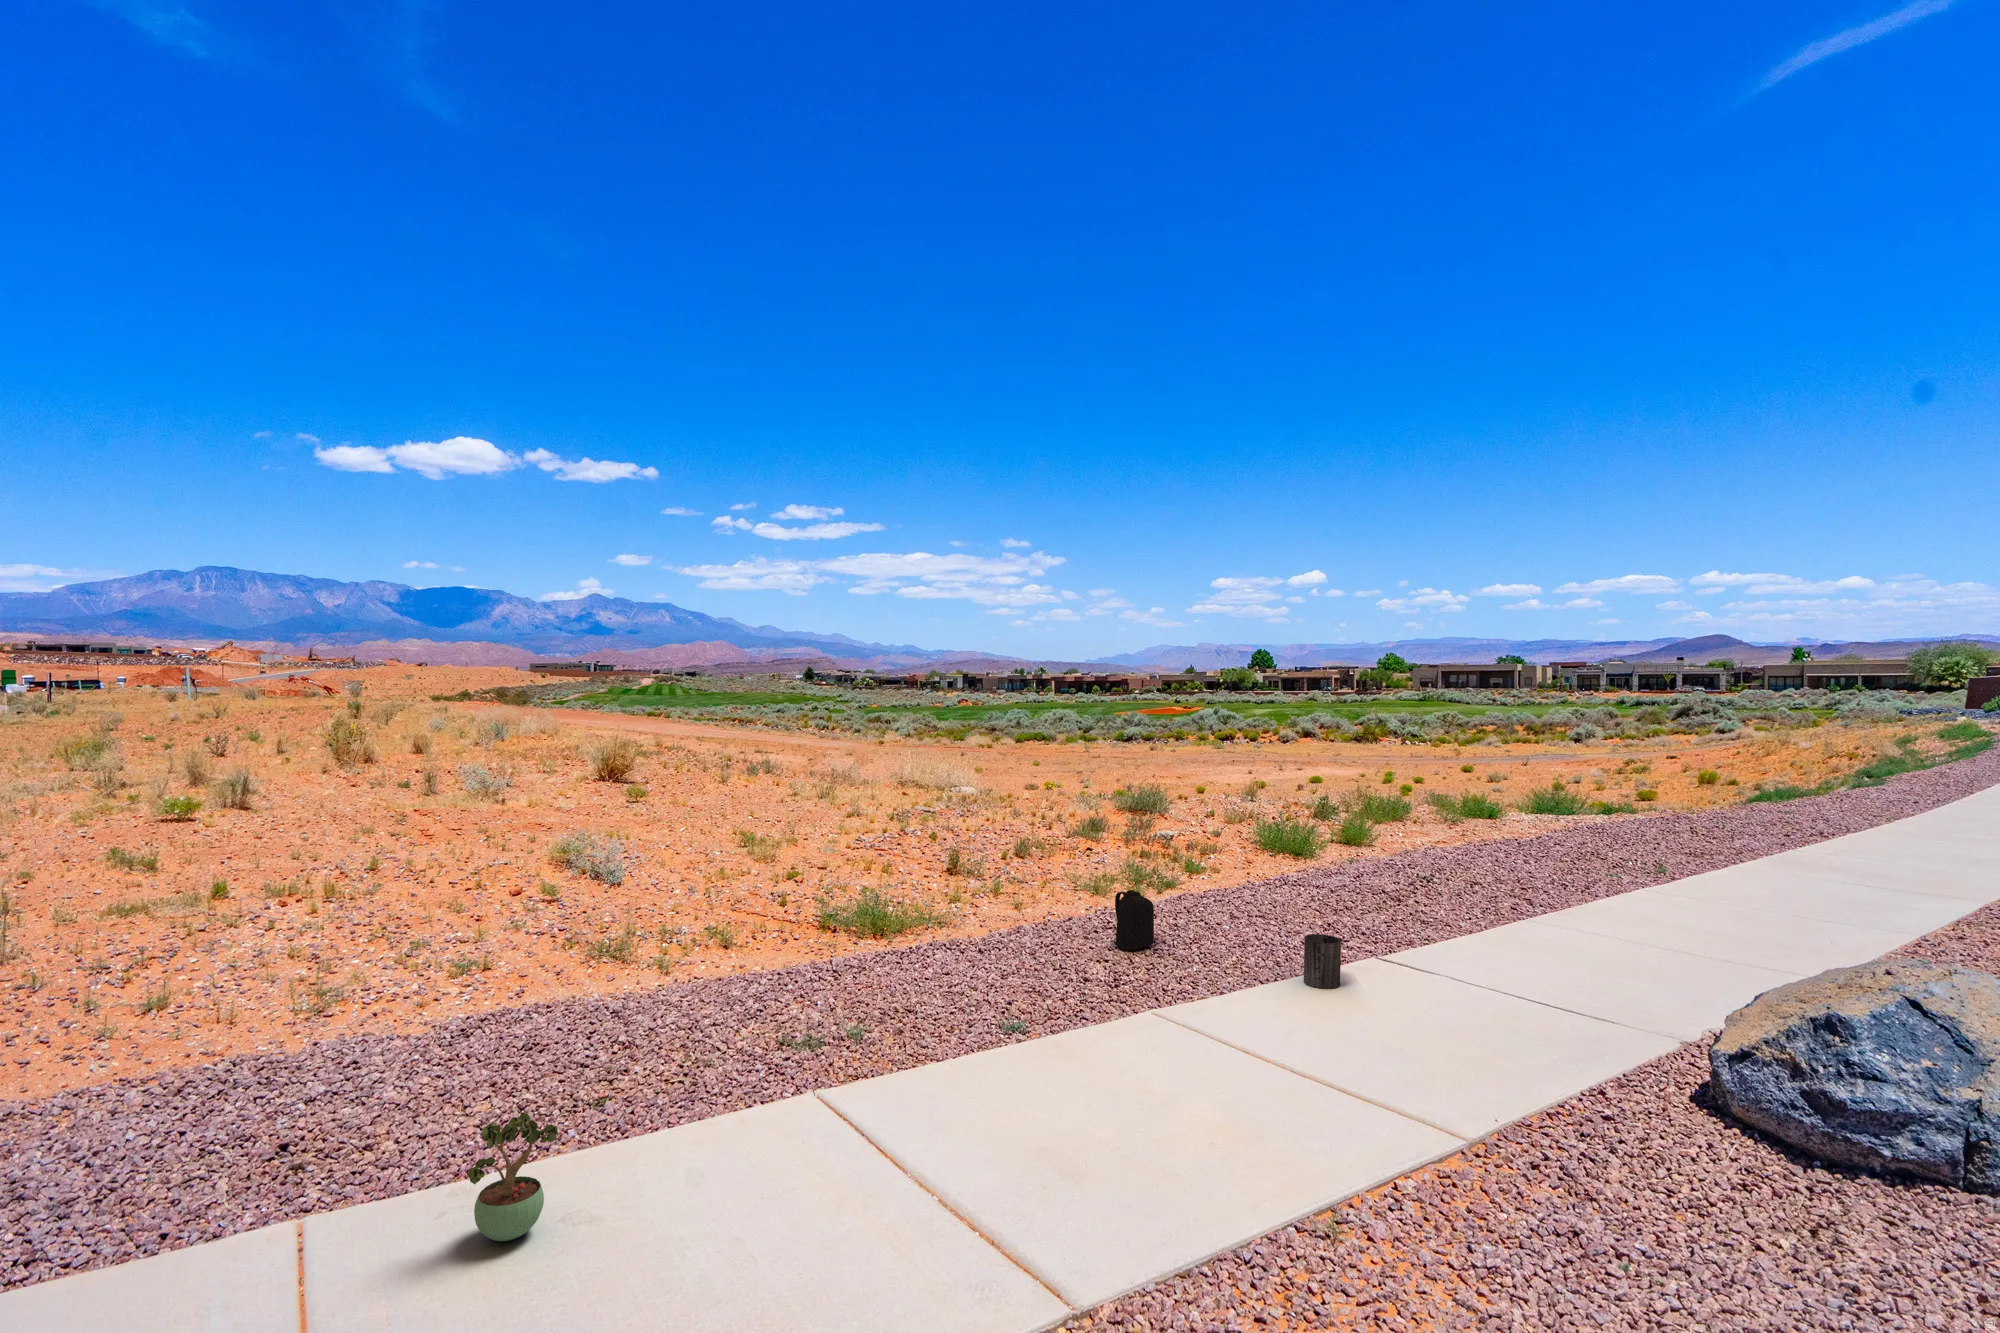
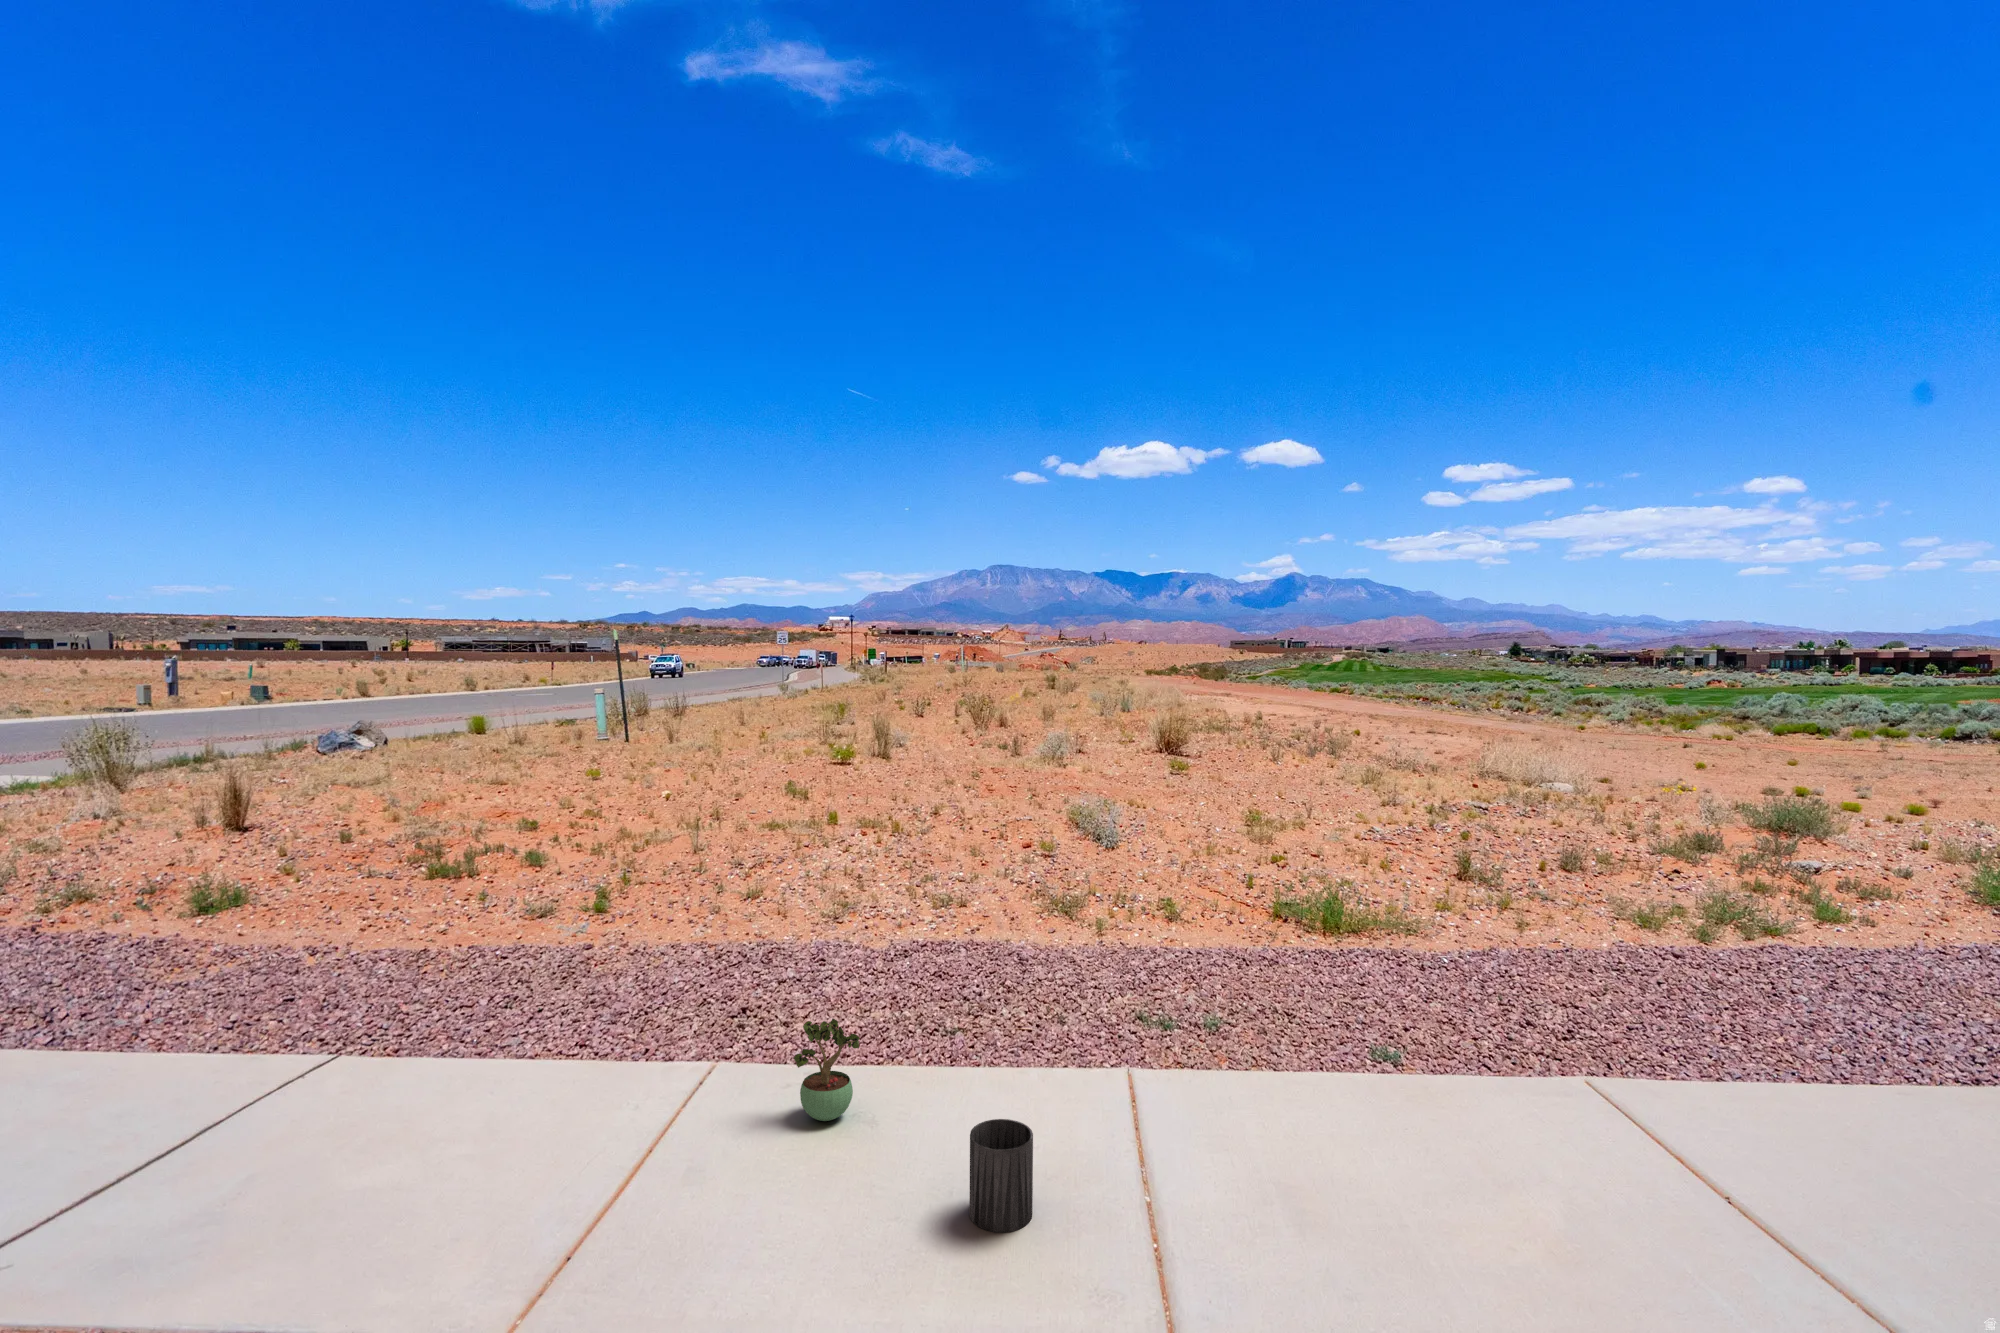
backpack: present [1111,890,1154,951] -> none [1597,925,1659,1001]
trash can: present [1304,934,1341,989] -> present [969,1119,1033,1233]

